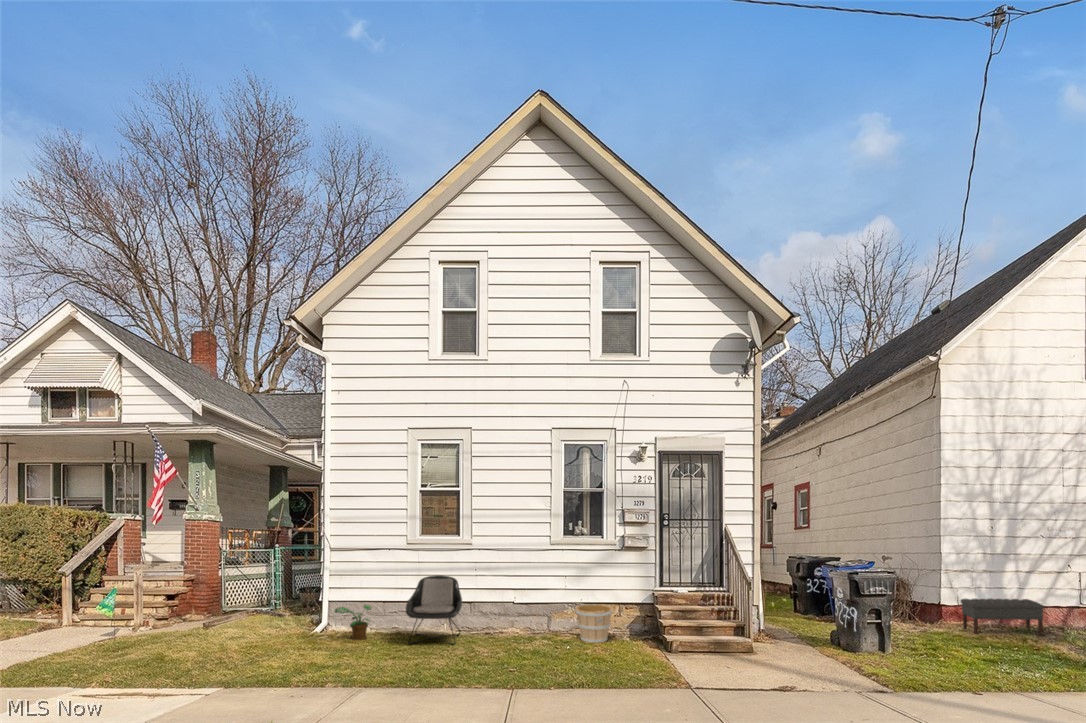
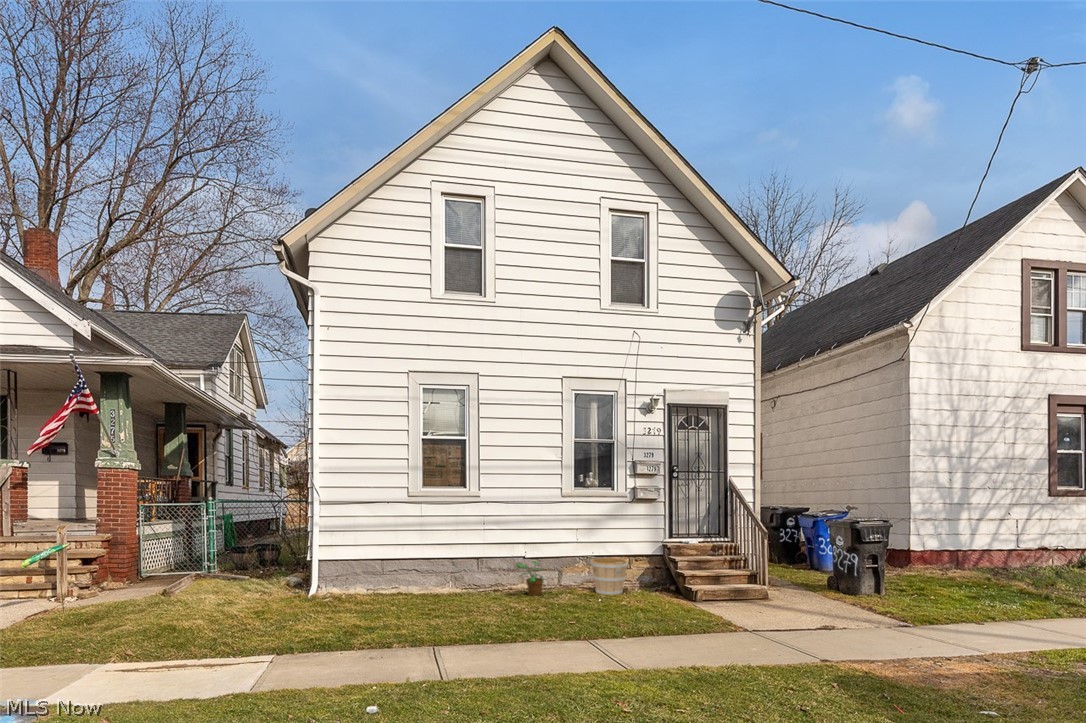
lounge chair: present [406,575,462,645] -> none [420,531,479,604]
bench: present [961,598,1043,635] -> none [923,545,995,577]
potted plant: present [335,605,371,640] -> present [516,561,545,596]

